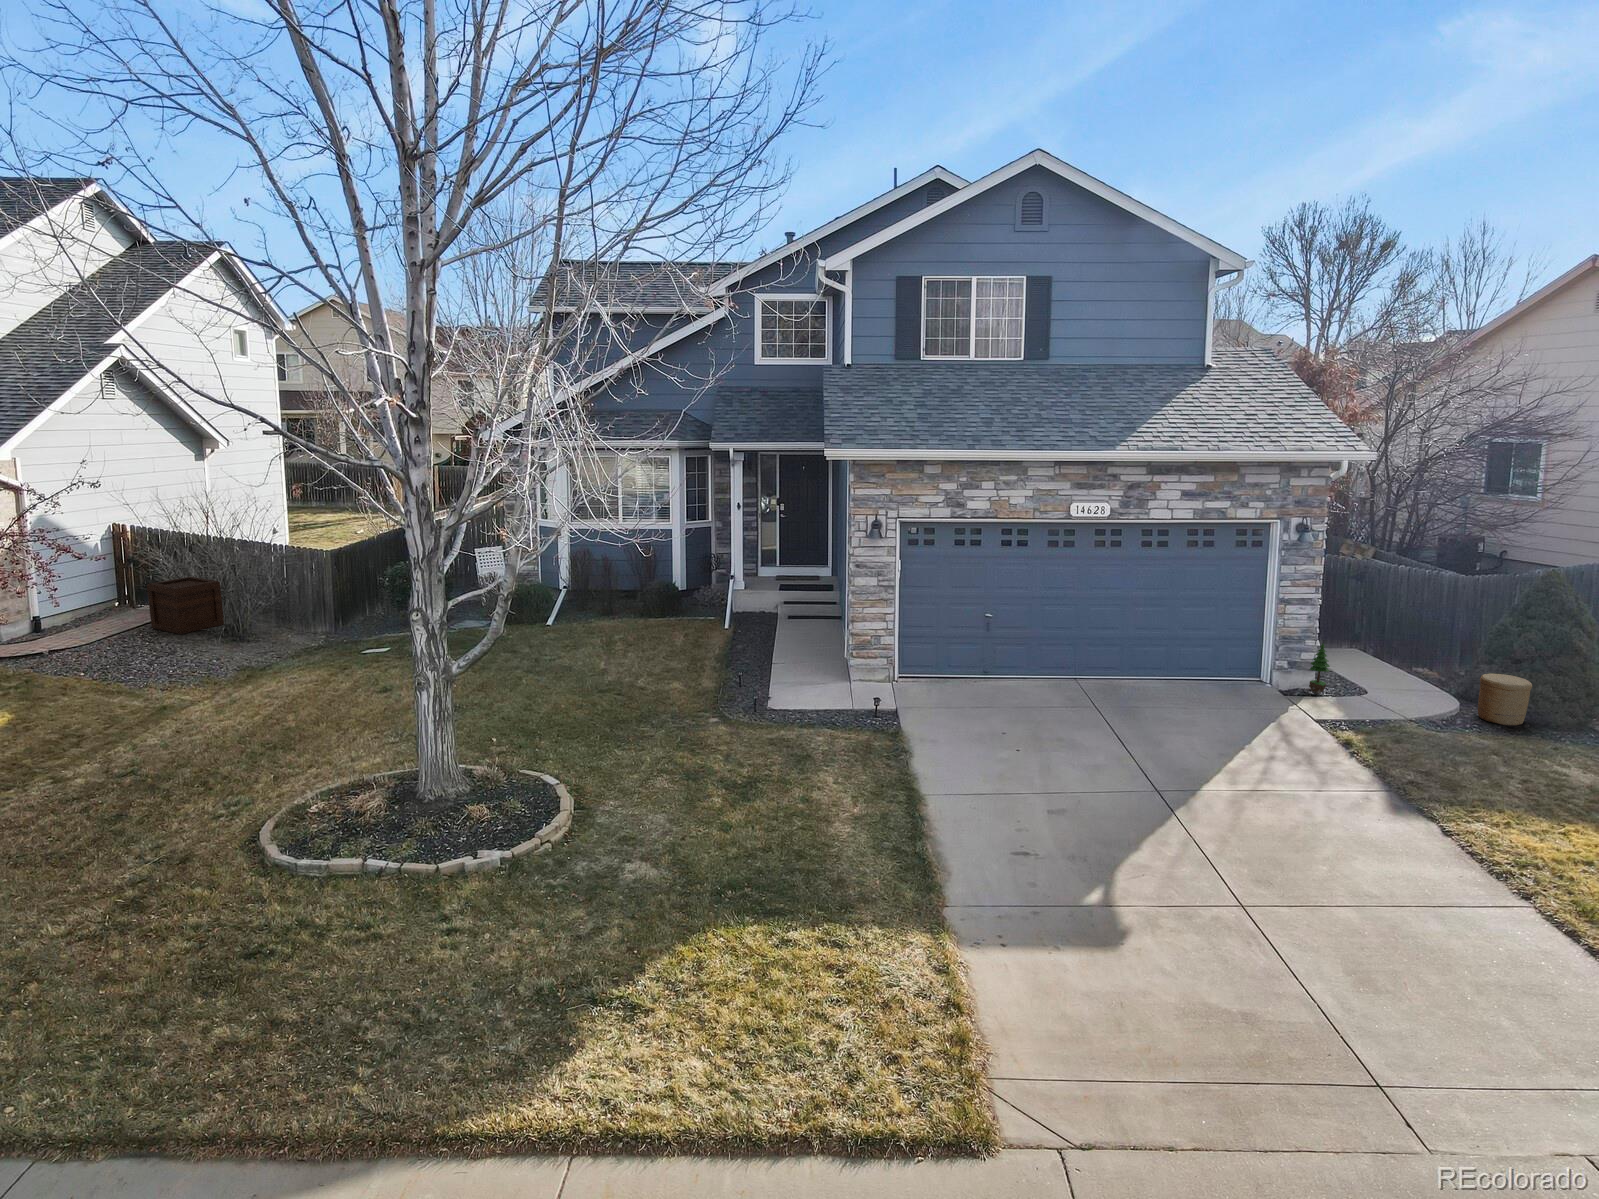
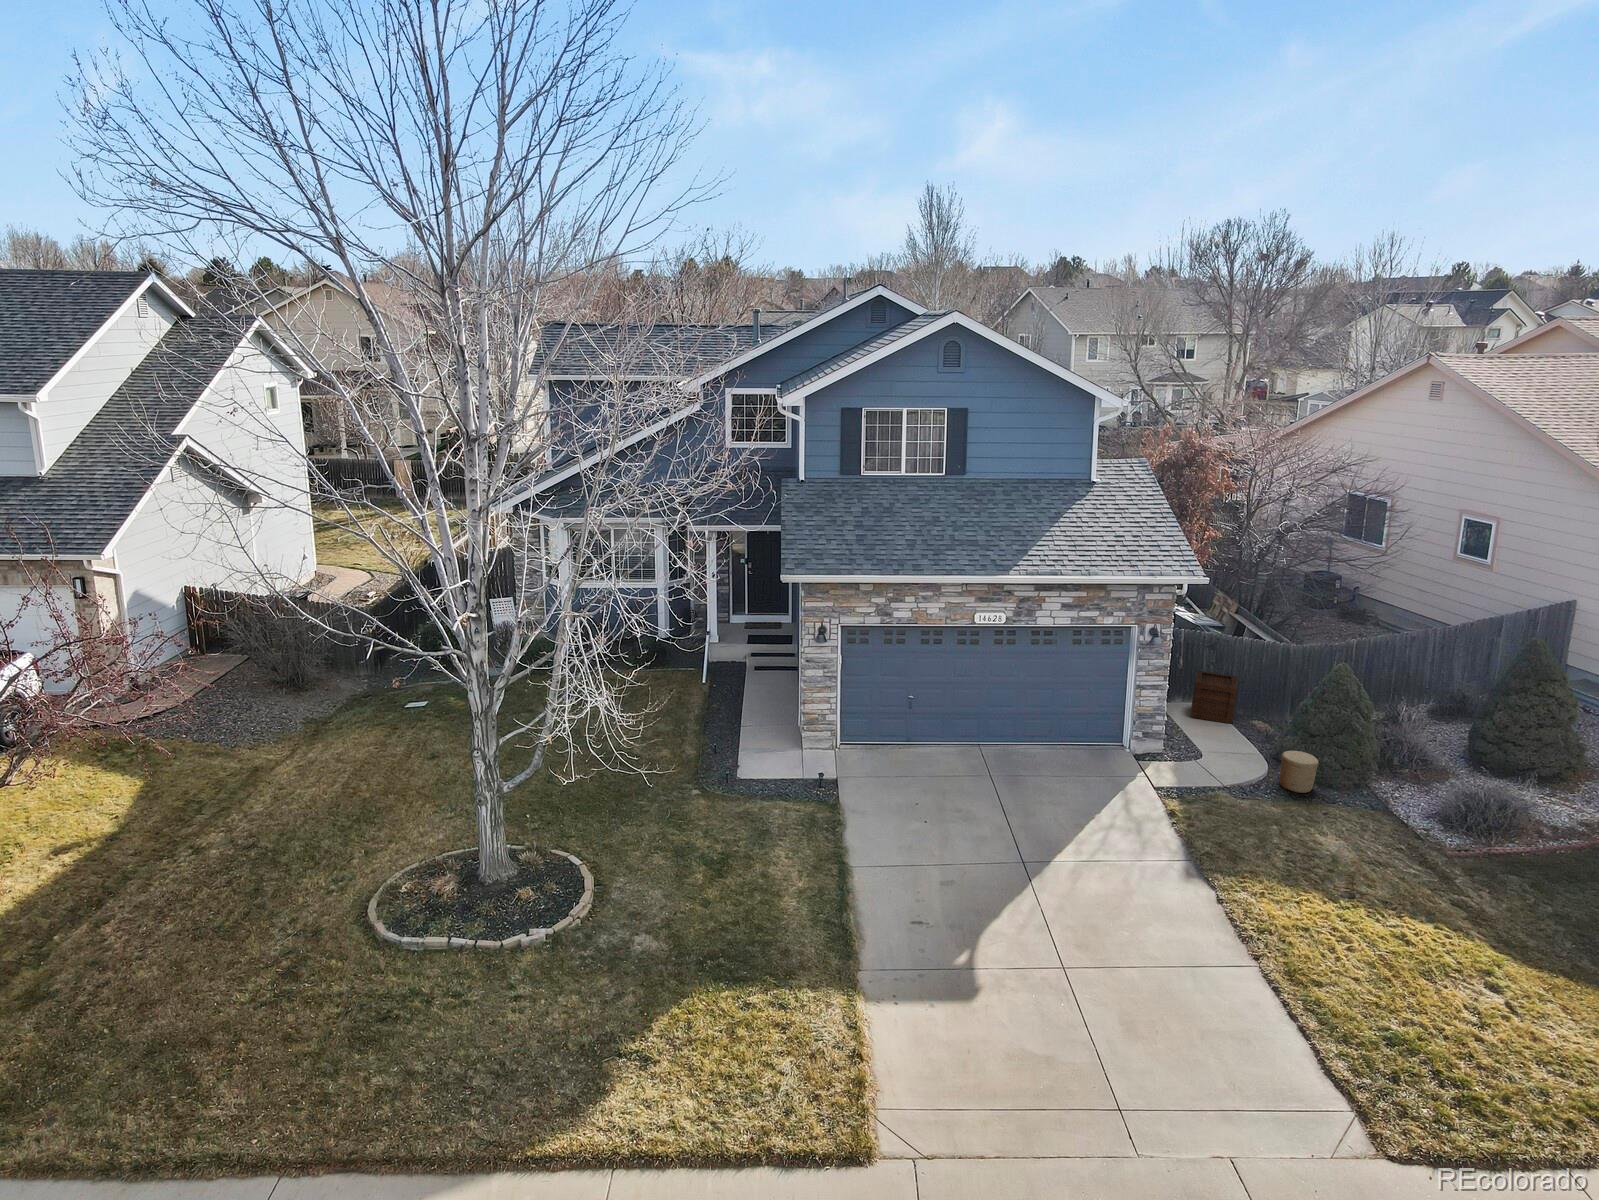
wooden crate: present [147,576,224,634] -> present [1191,671,1237,724]
potted tree: present [1309,643,1330,695] -> none [1157,721,1173,760]

